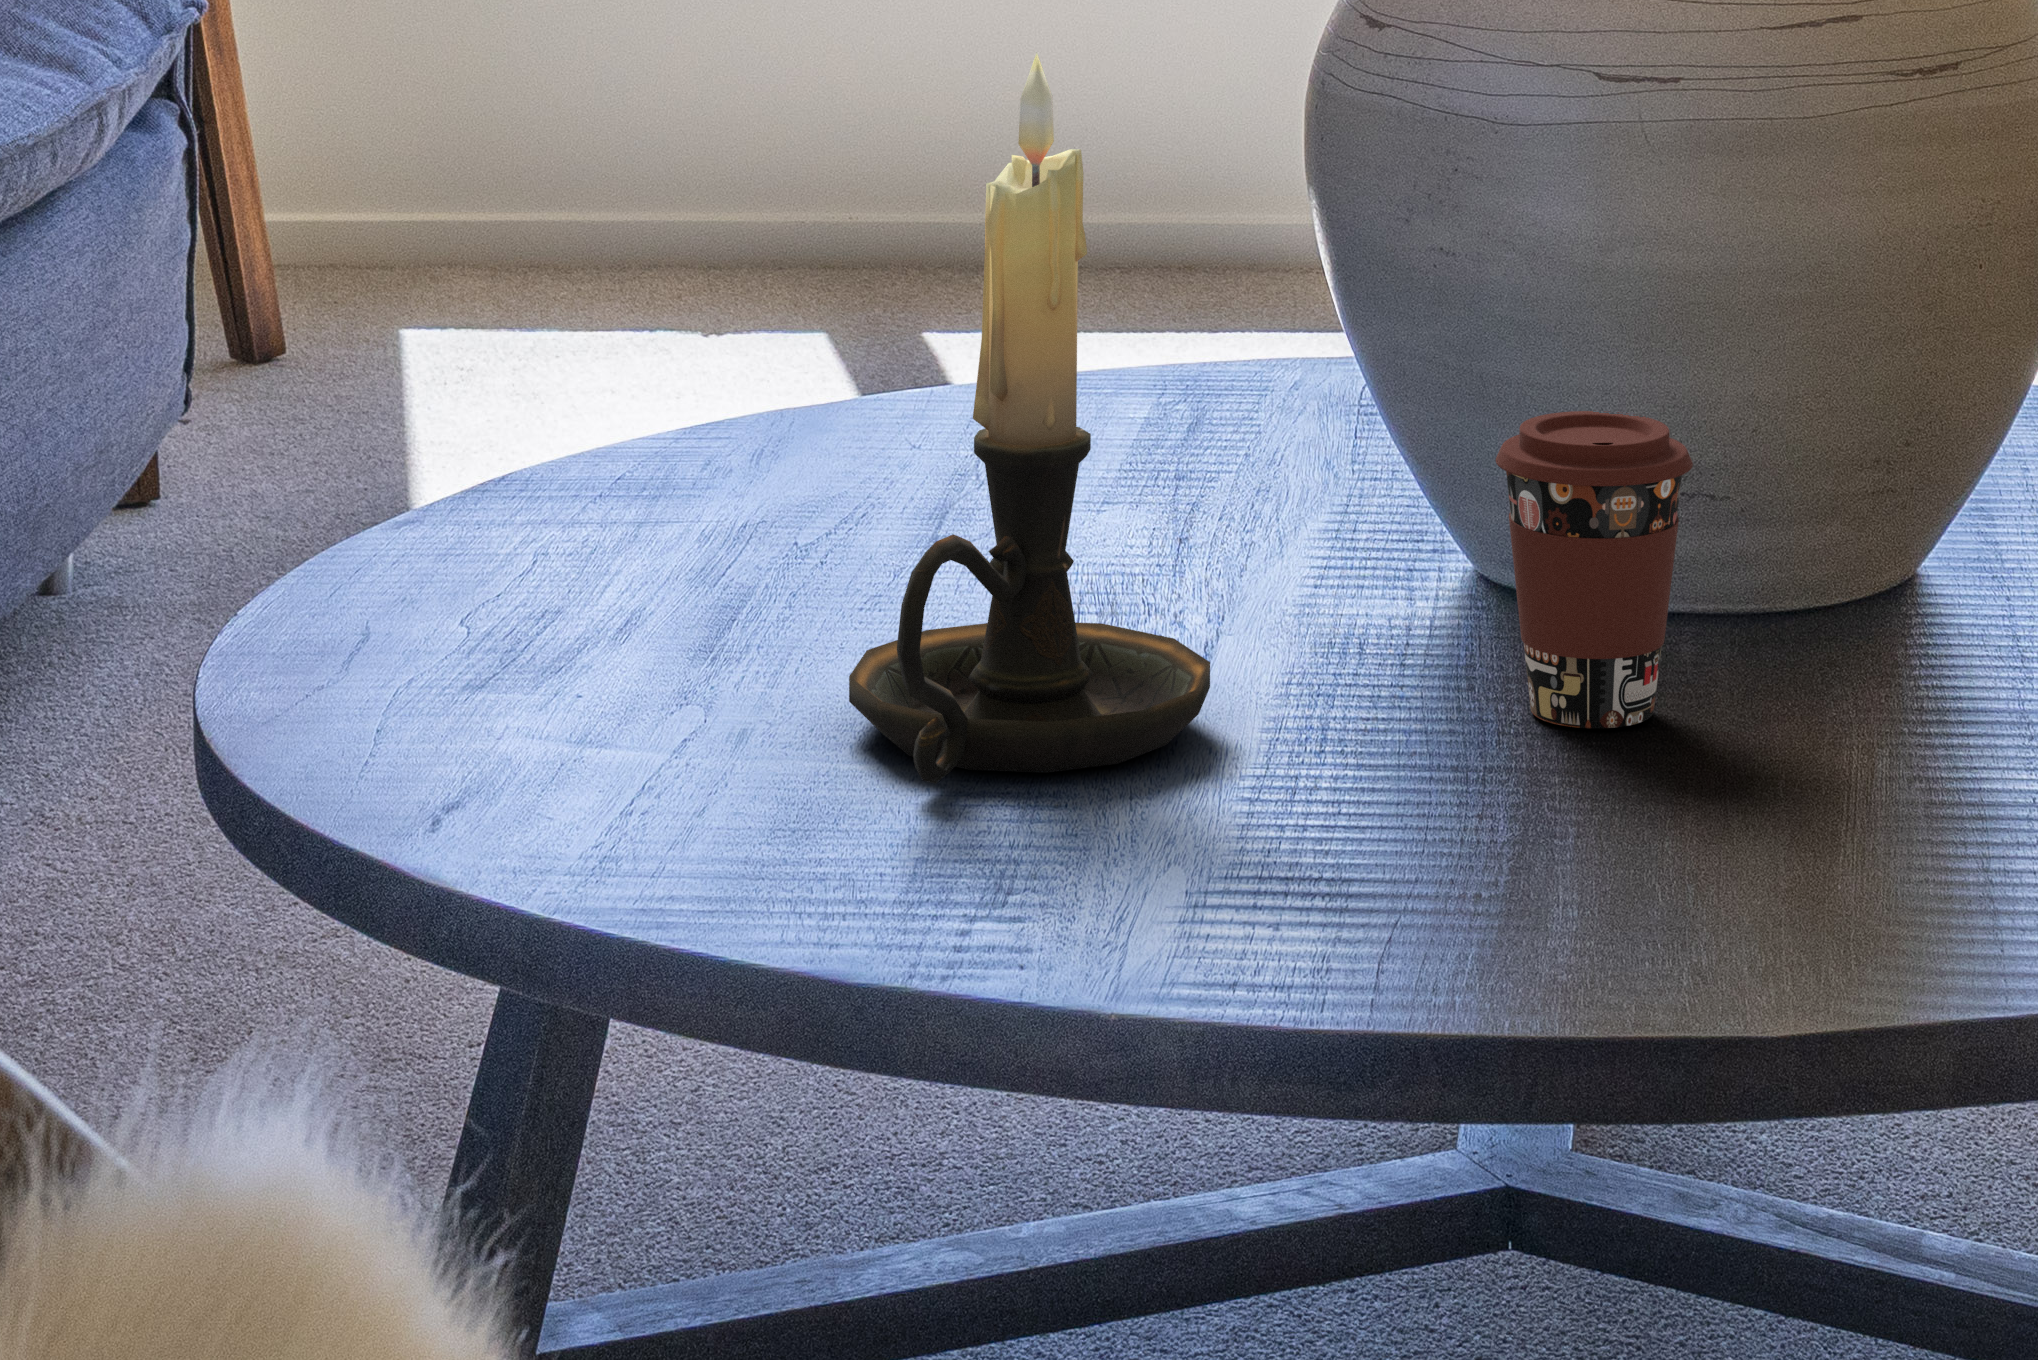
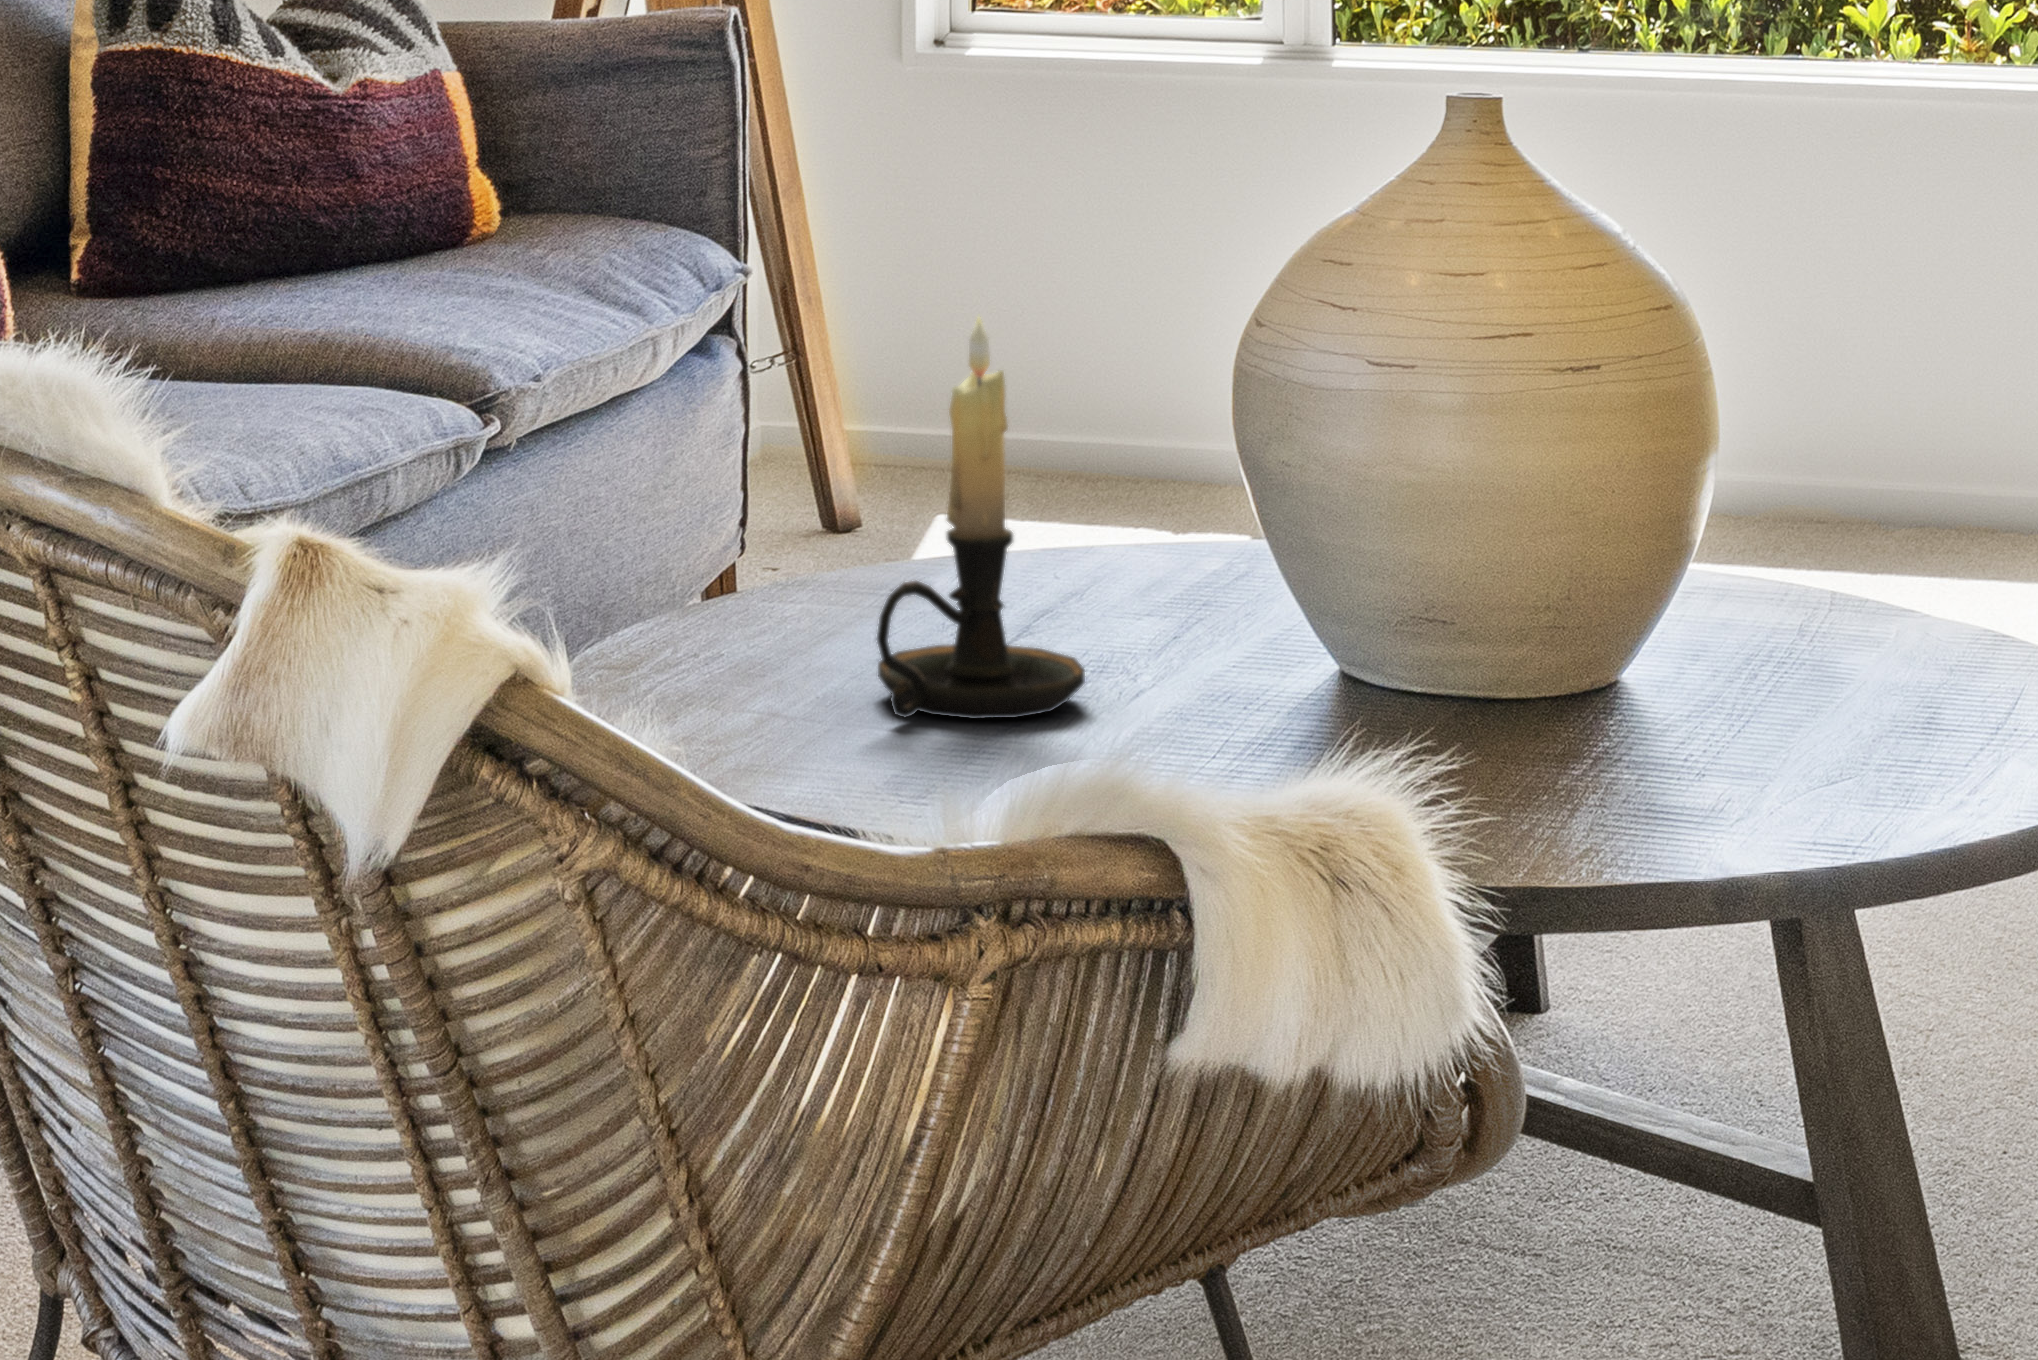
coffee cup: present [1496,411,1693,728] -> none [1258,540,1376,724]

